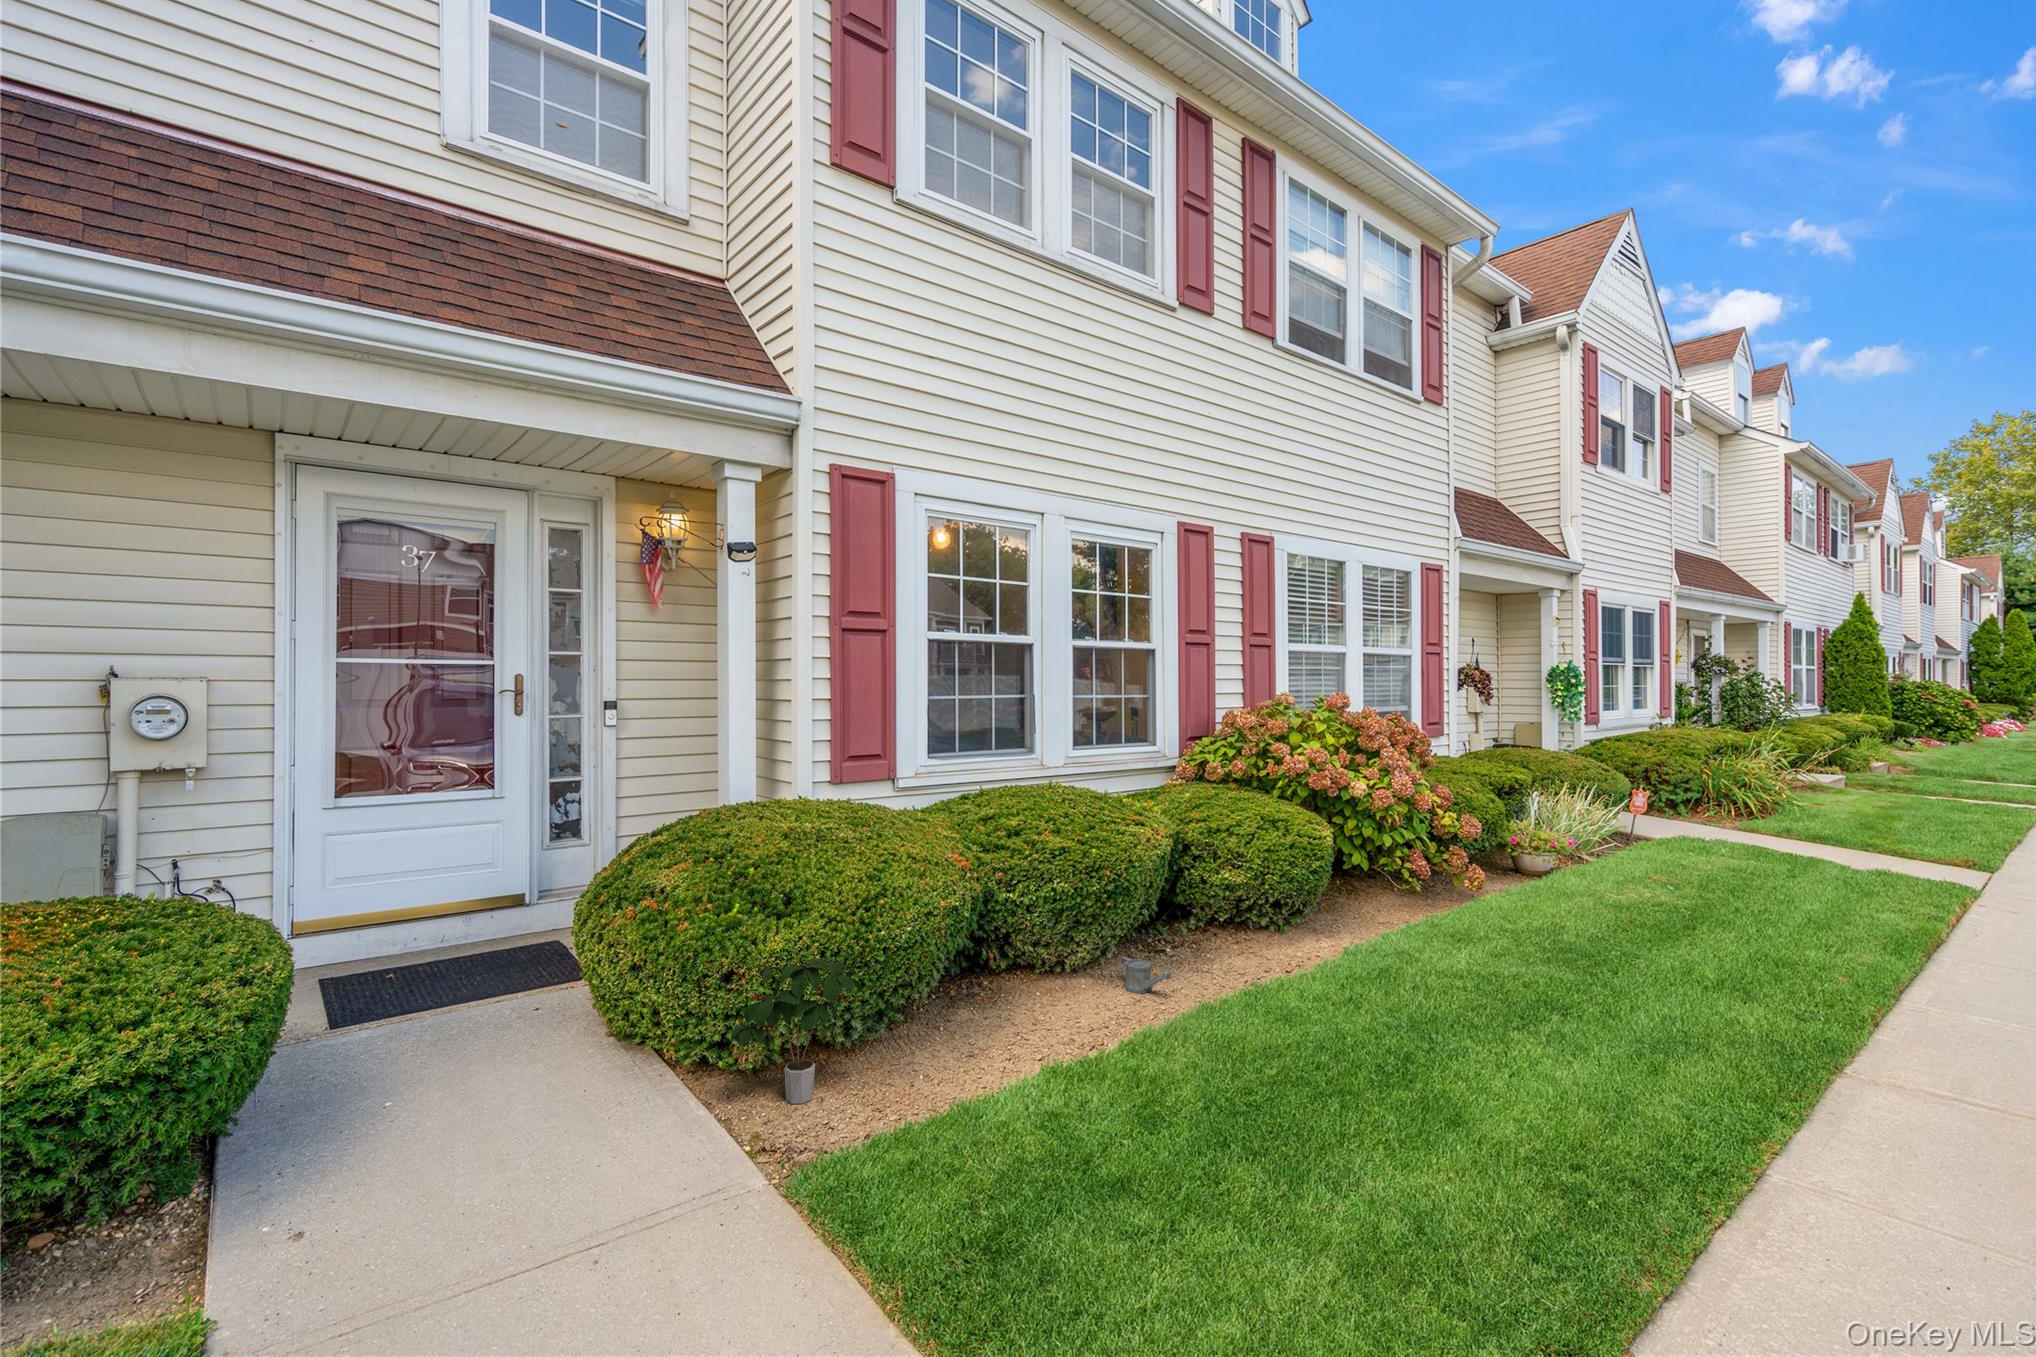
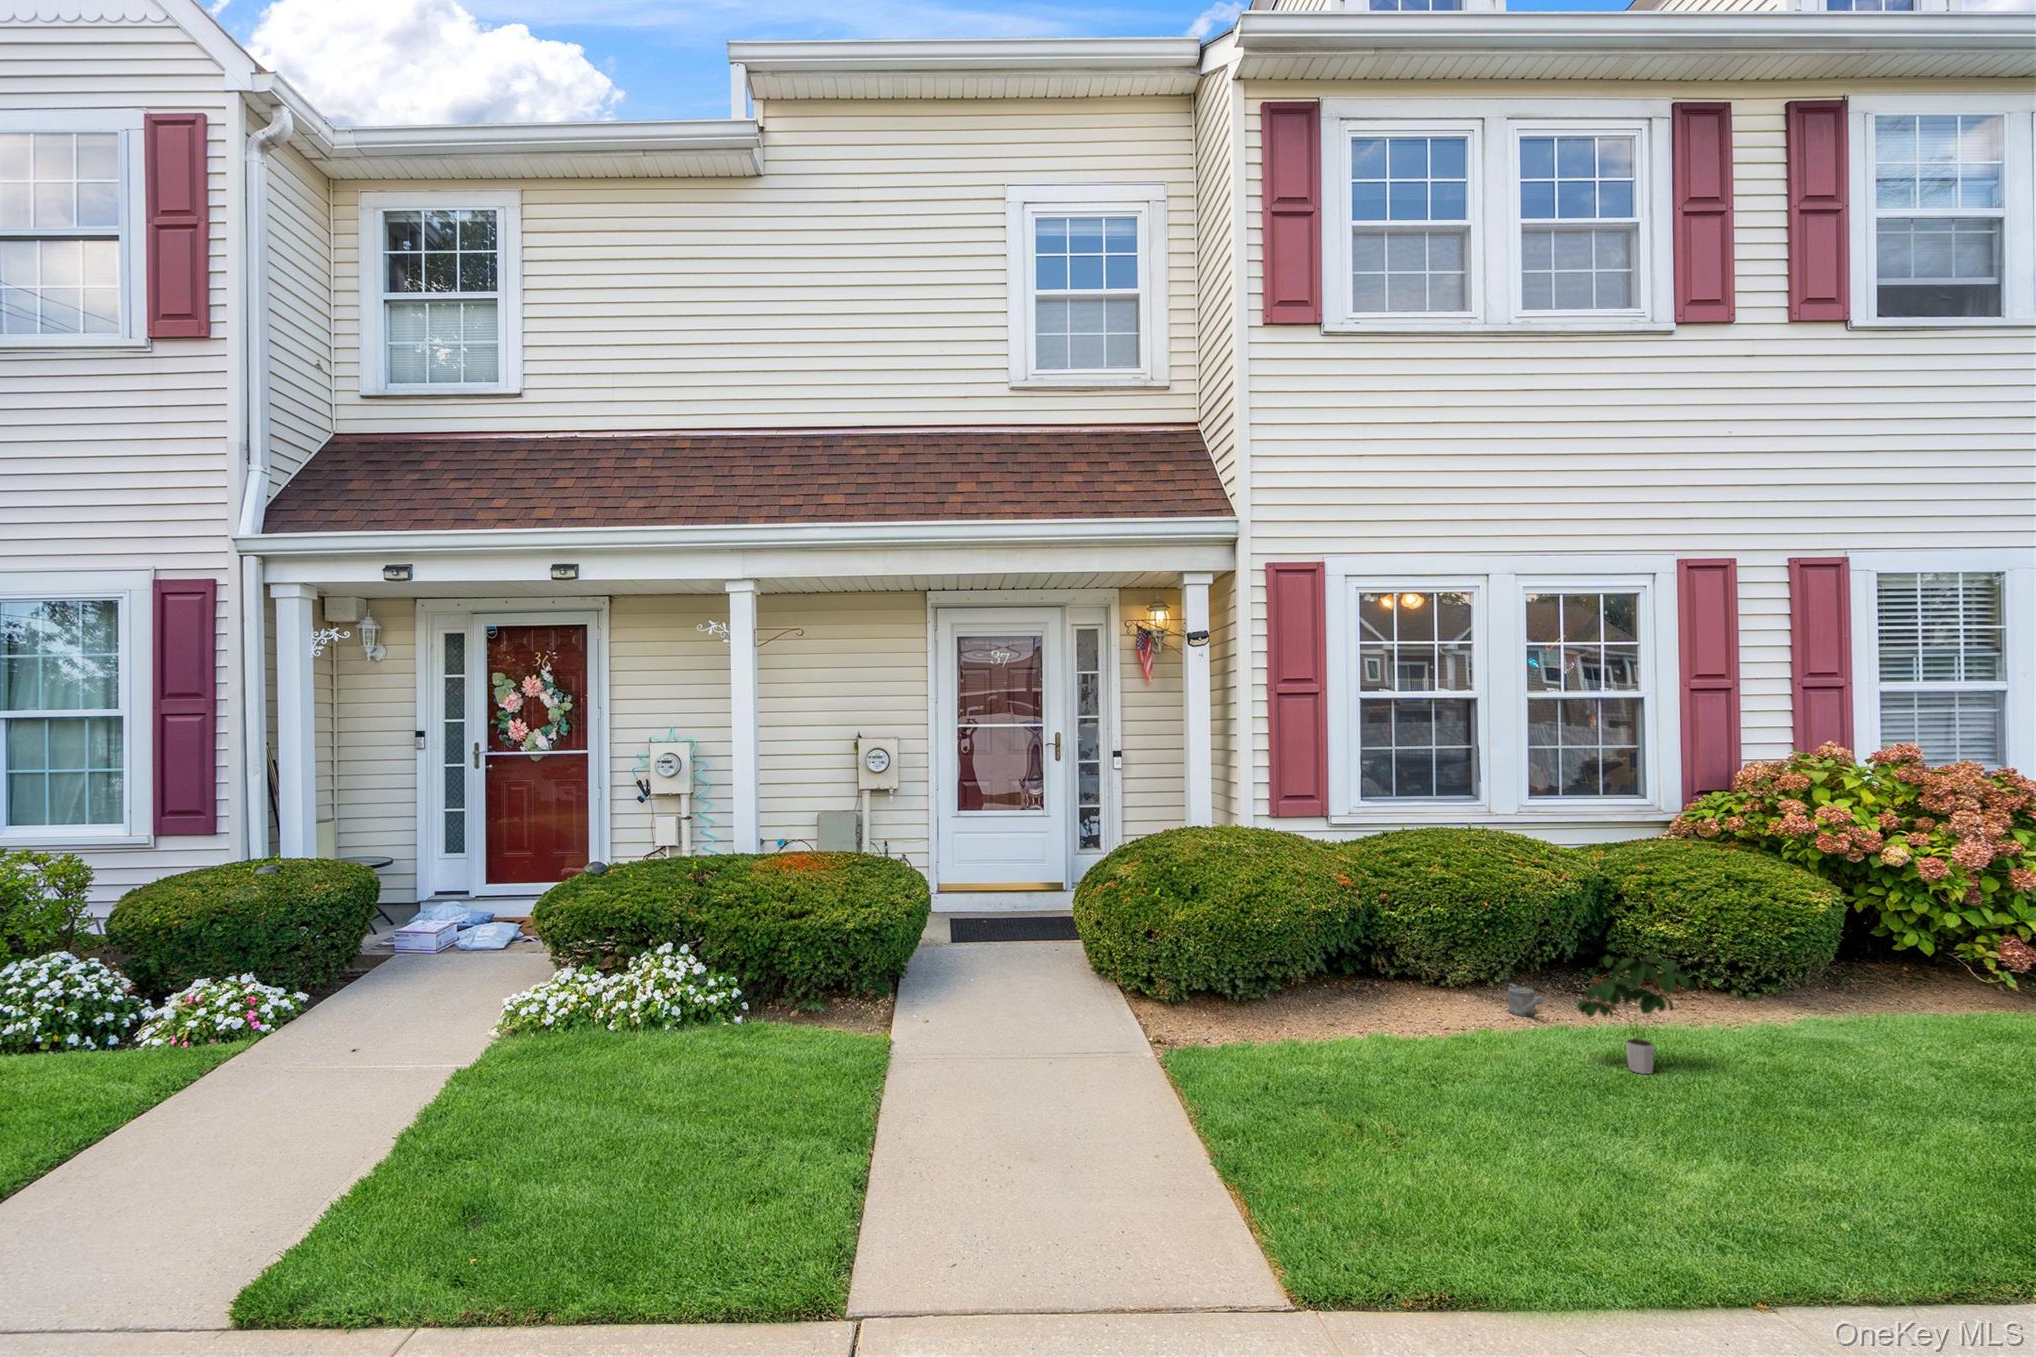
potted plant: present [731,958,862,1104] -> present [1577,955,1696,1074]

